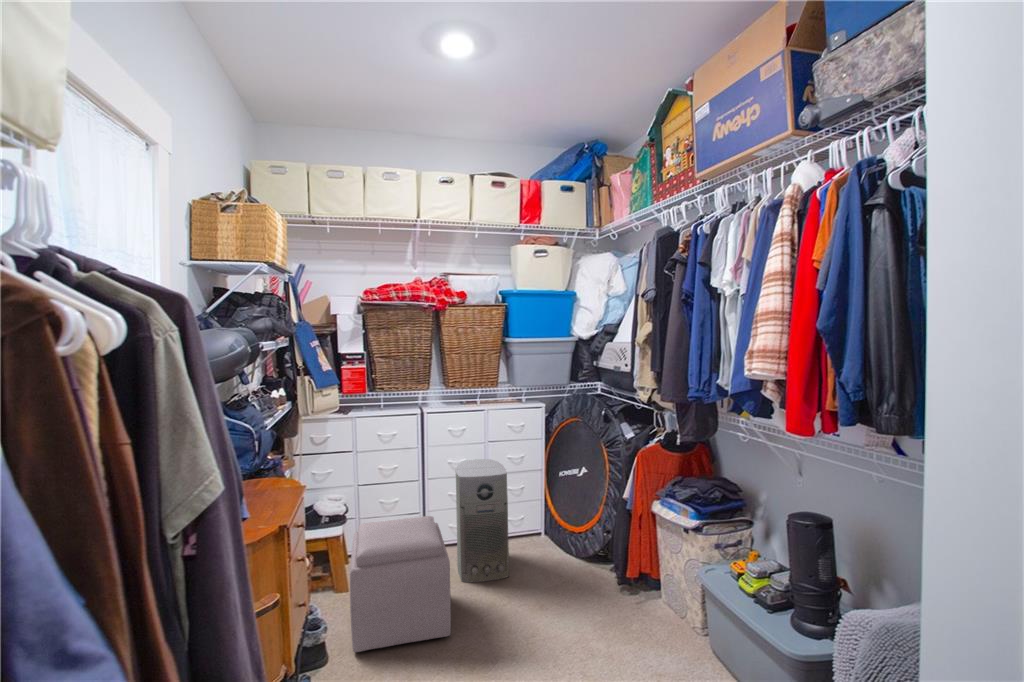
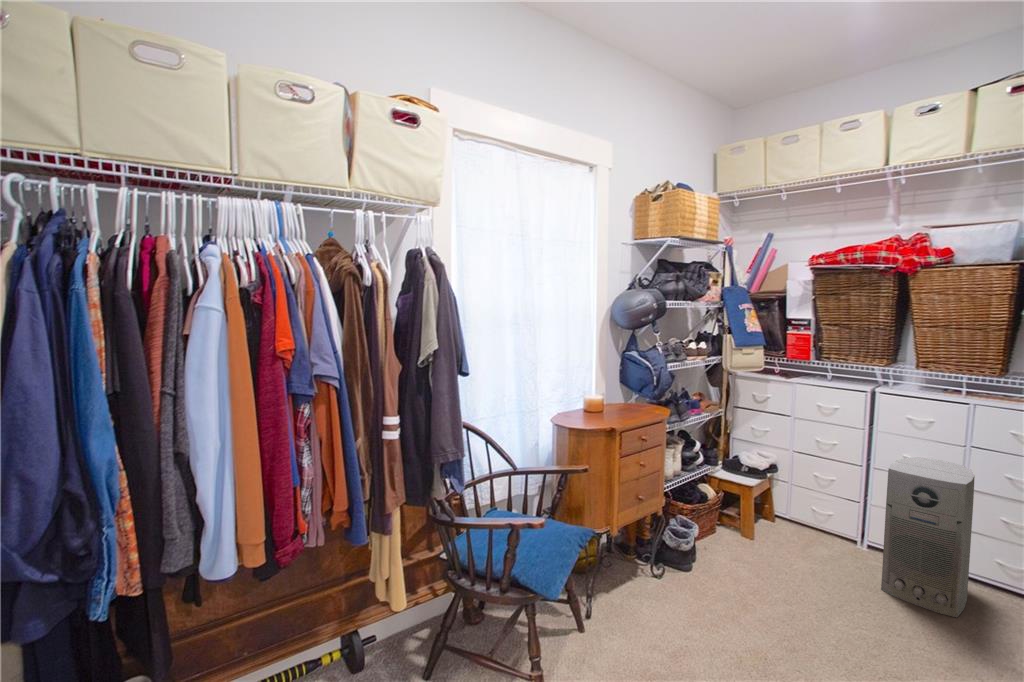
ottoman: present [350,516,451,652] -> none [719,479,846,620]

